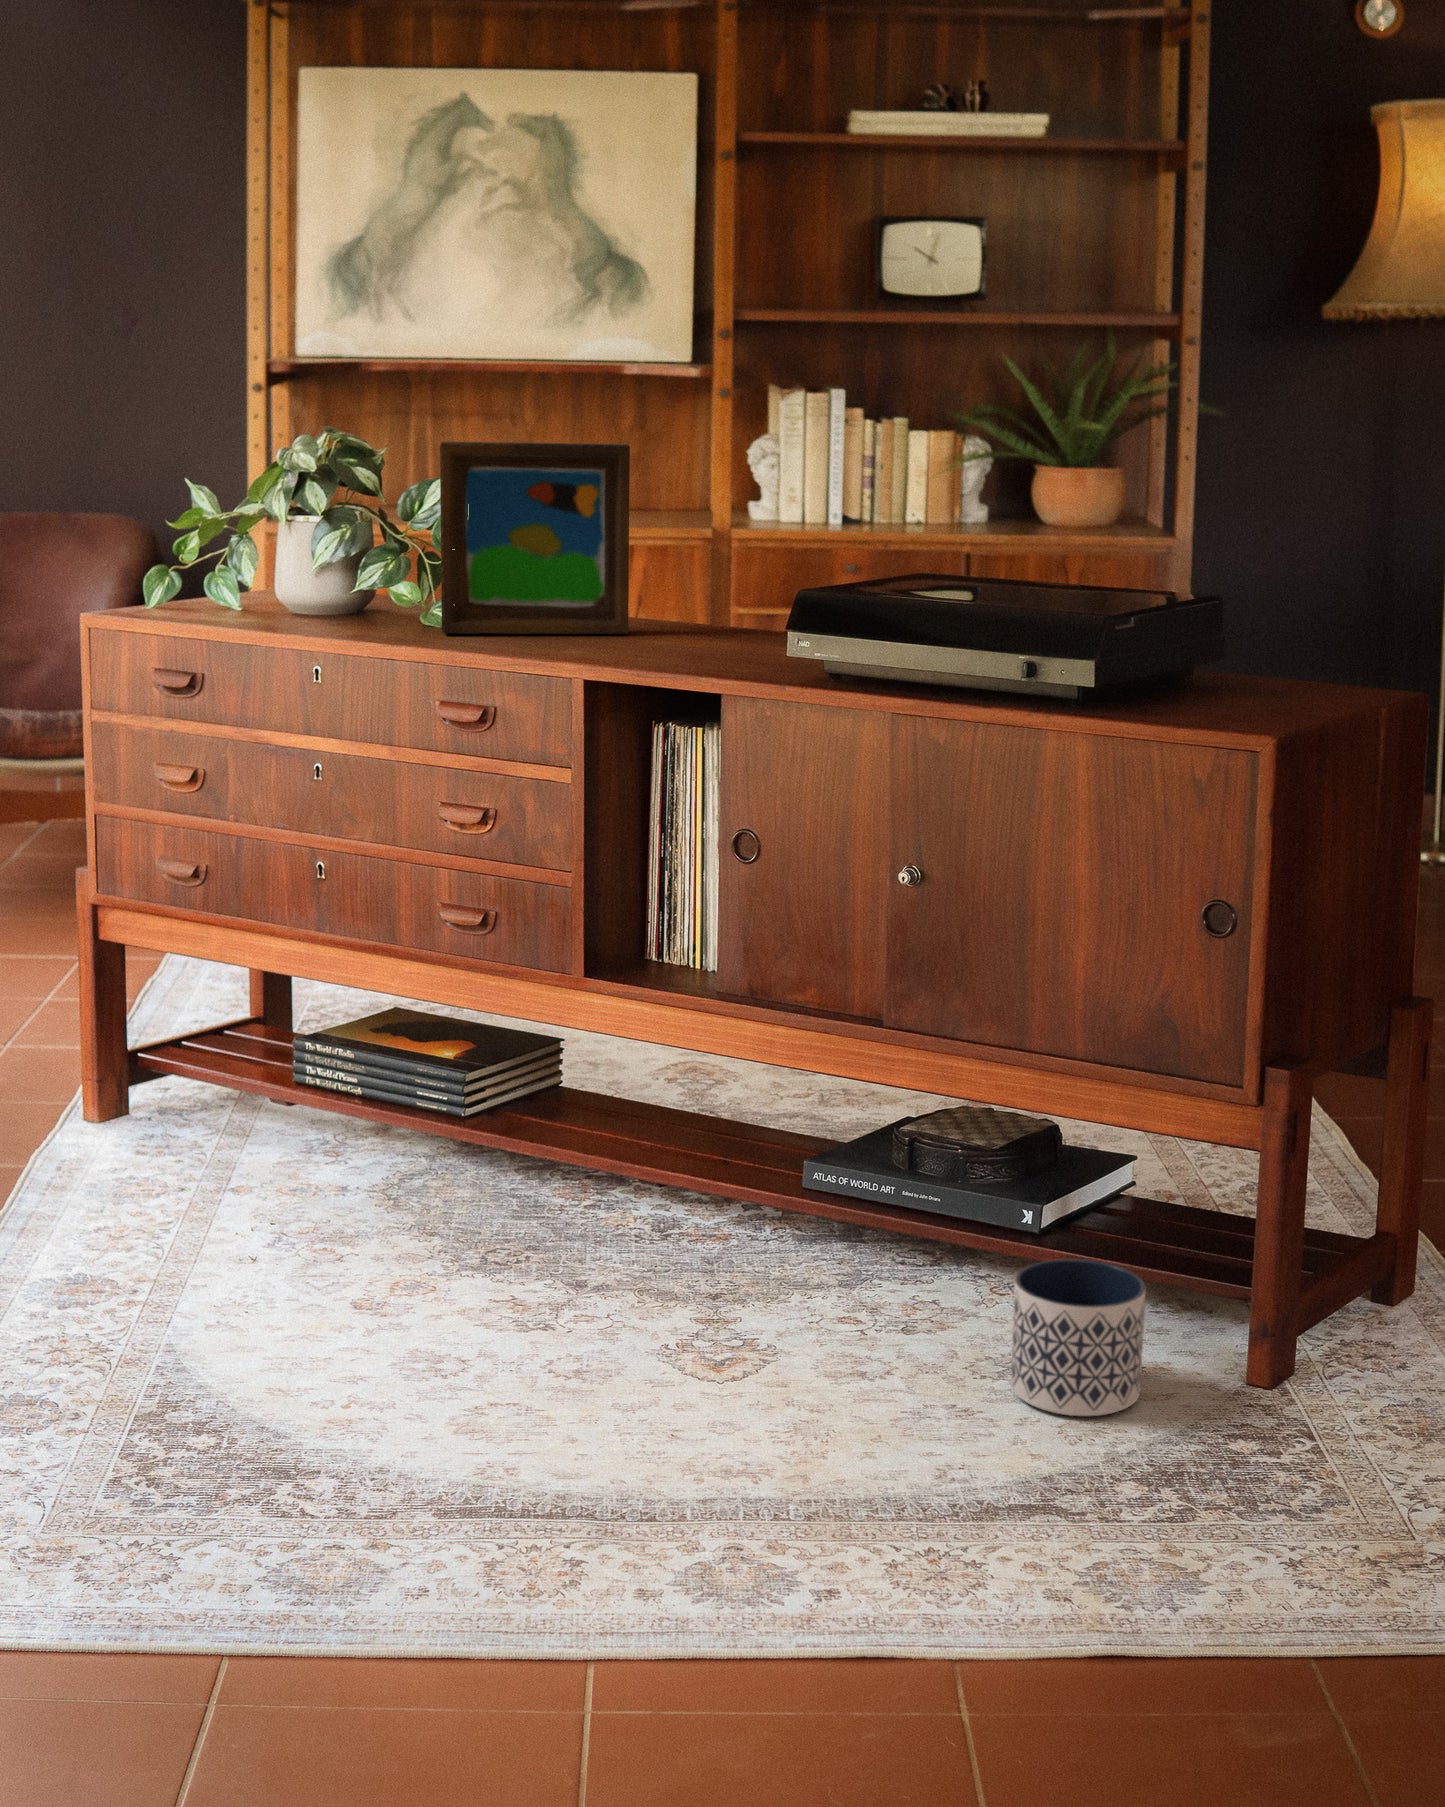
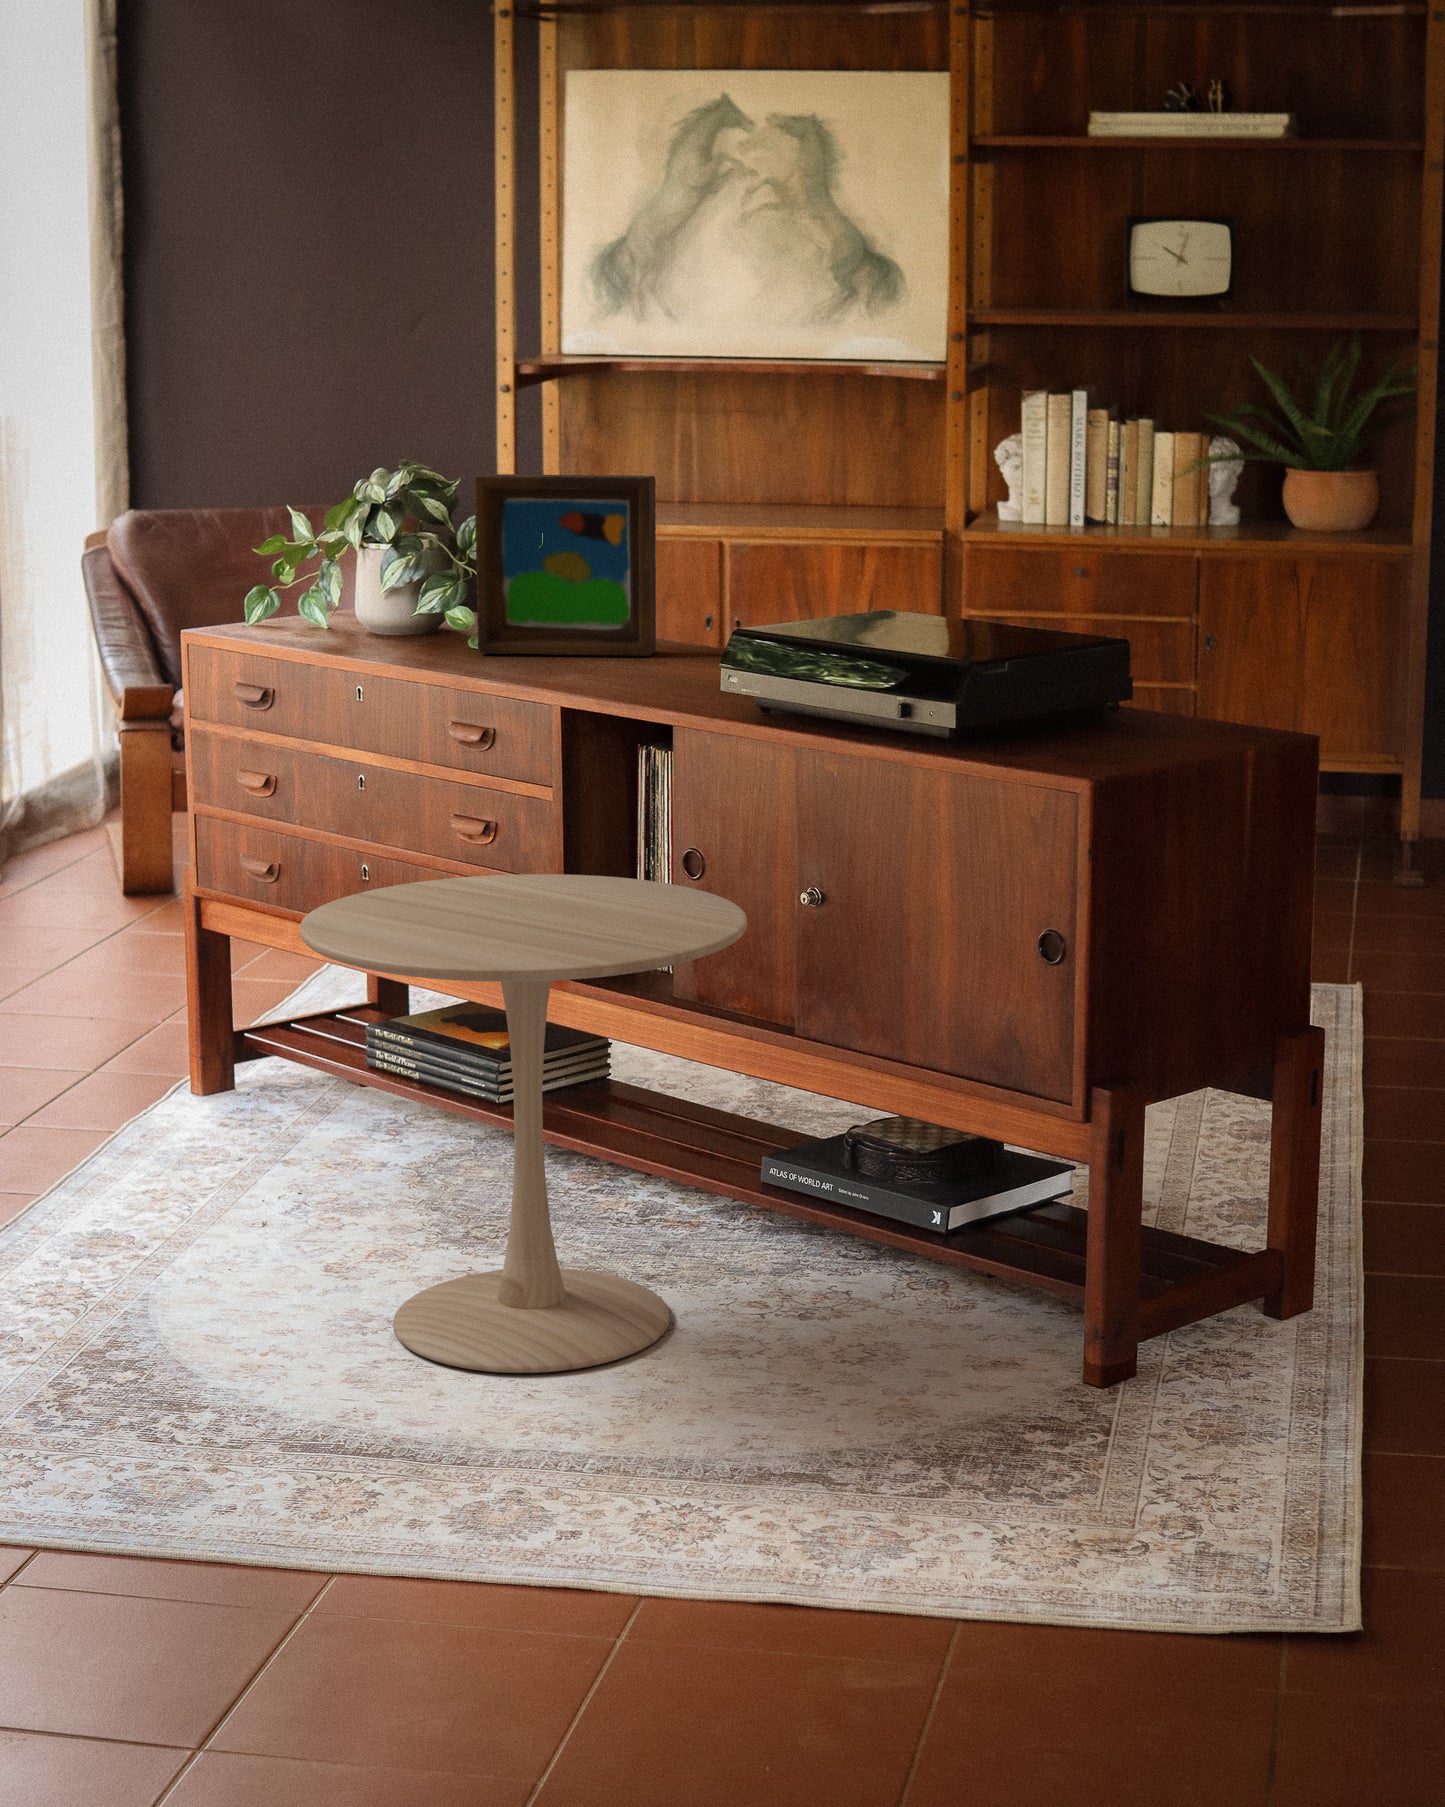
side table: none [376,865,867,1412] -> present [300,874,747,1373]
planter: present [1011,1259,1145,1416] -> none [860,1264,984,1410]

